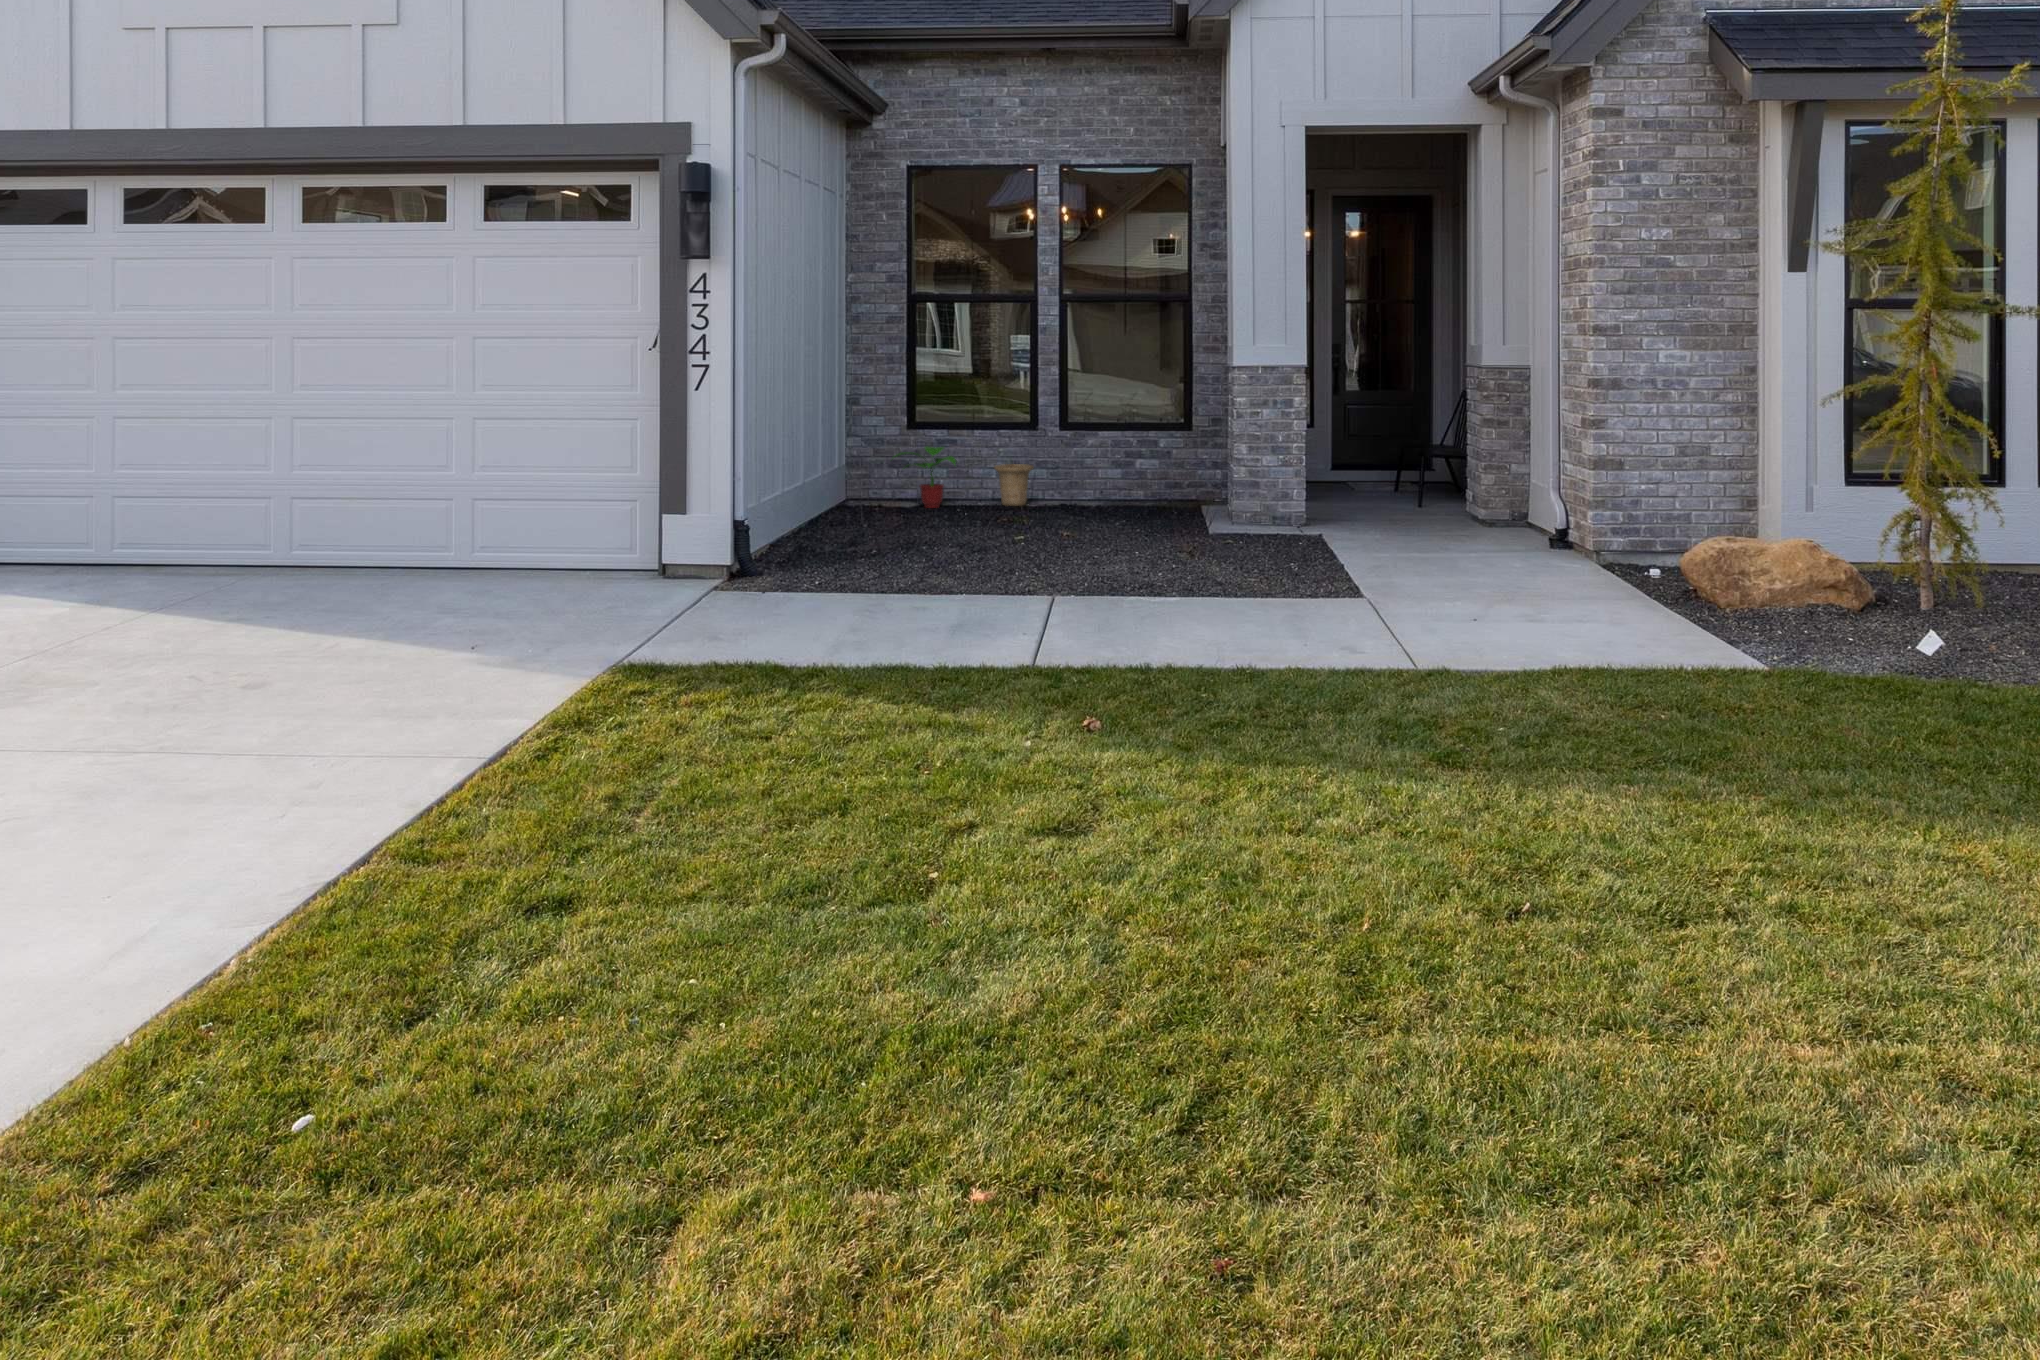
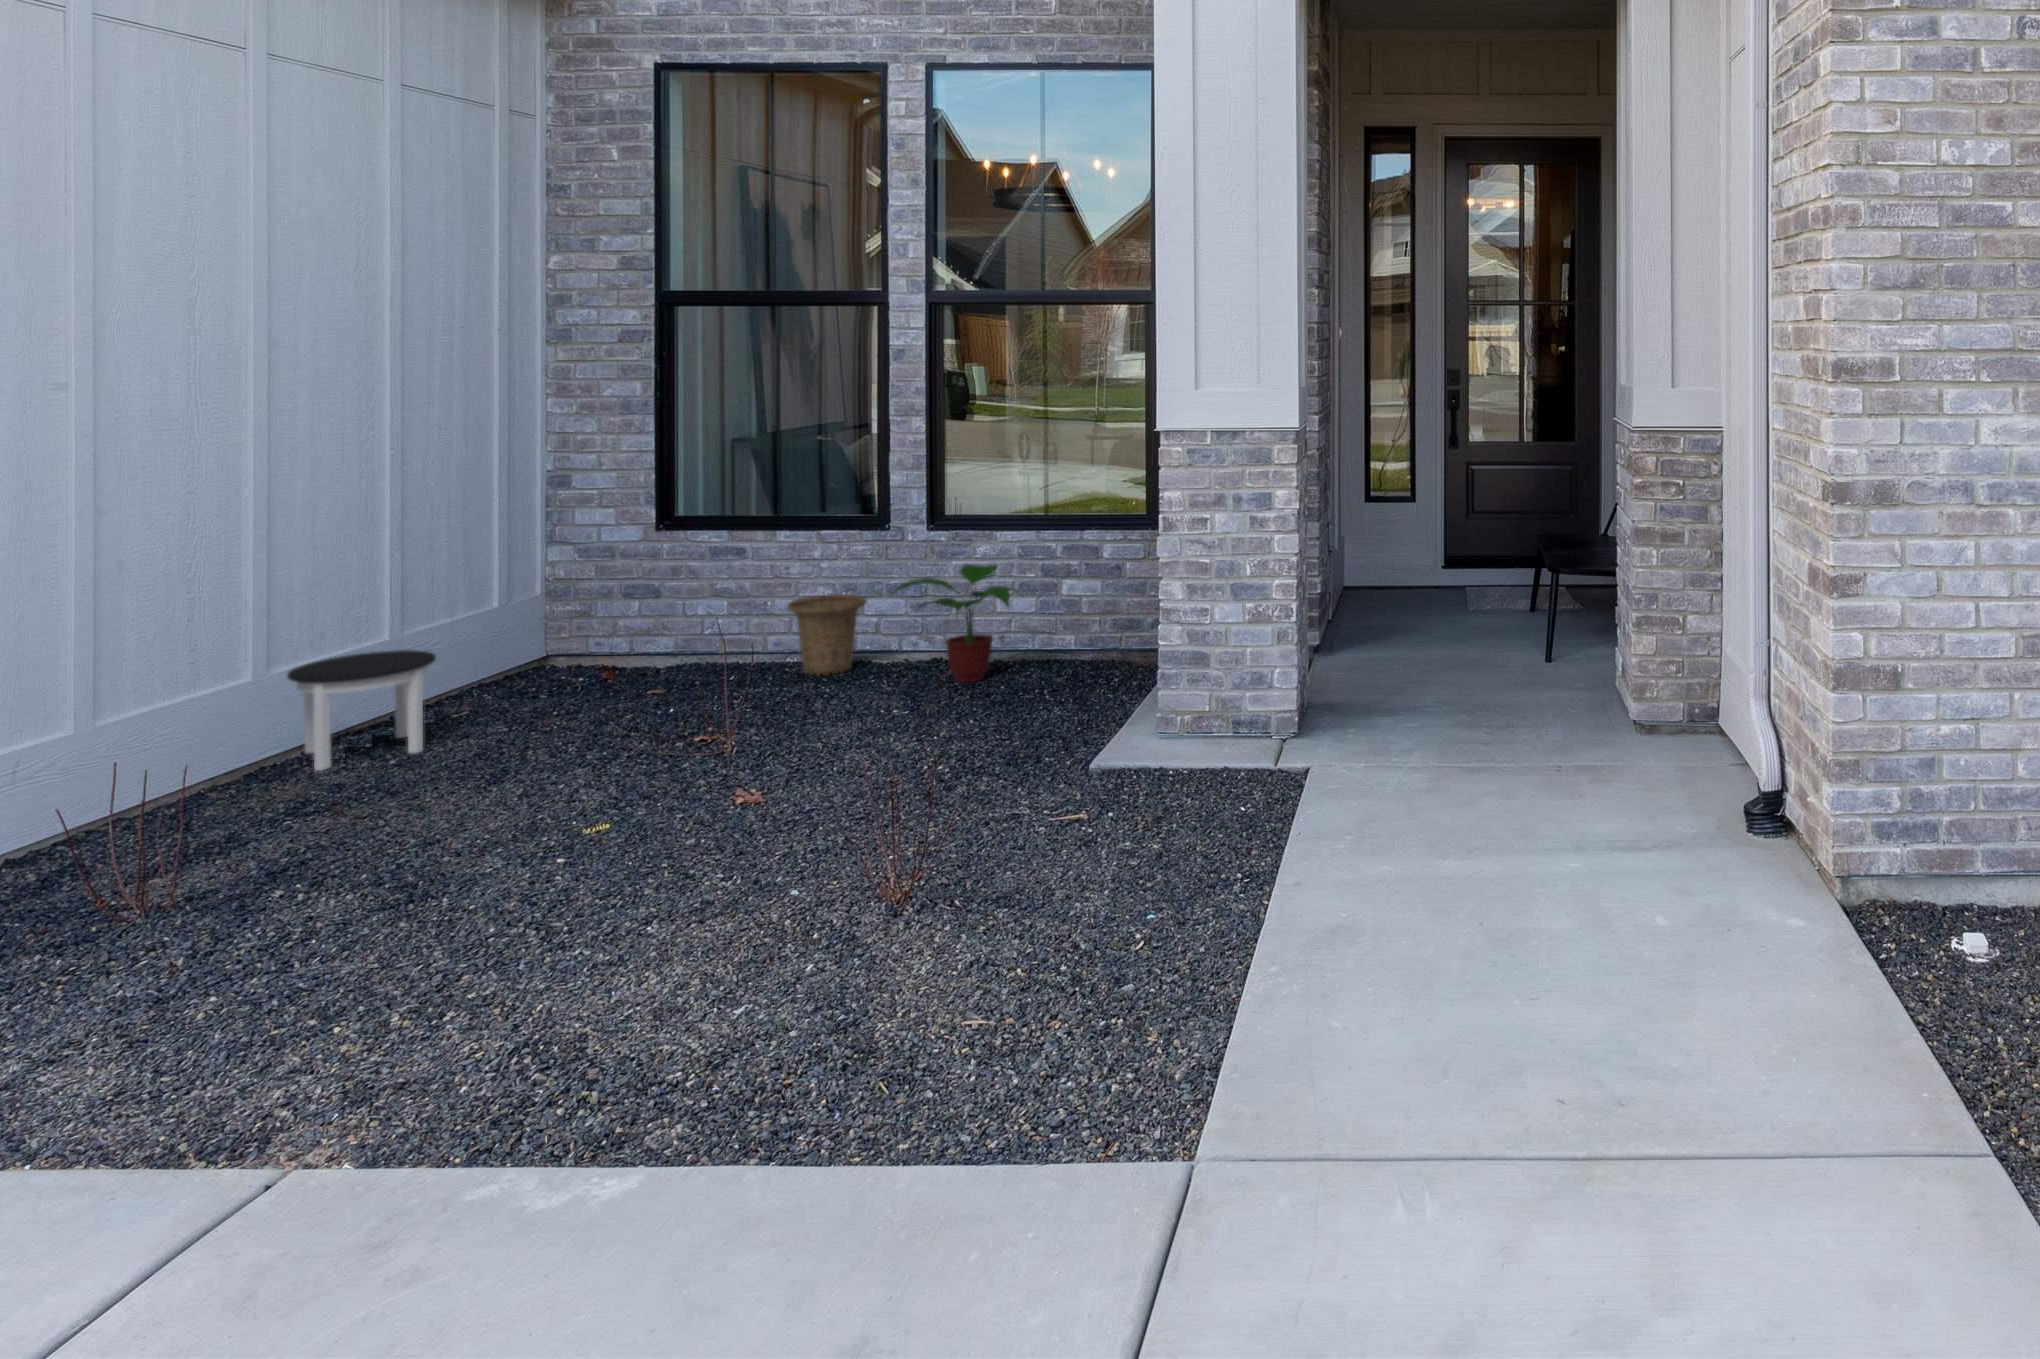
potted plant: present [895,446,957,508] -> present [891,564,1015,682]
round table: none [814,478,872,529] -> present [288,650,436,771]

